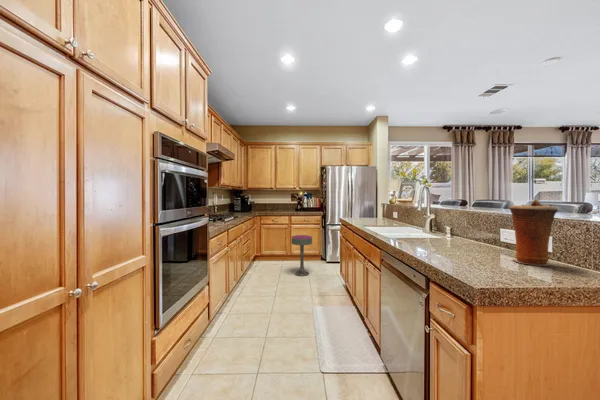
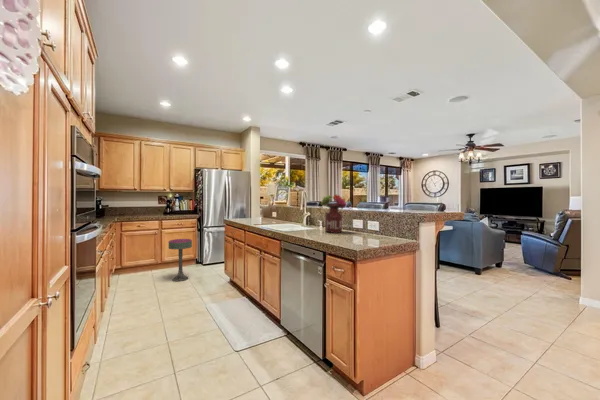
flower arrangement: none [441,189,487,247] -> present [321,195,347,233]
vase: present [509,199,558,266] -> none [361,200,387,238]

